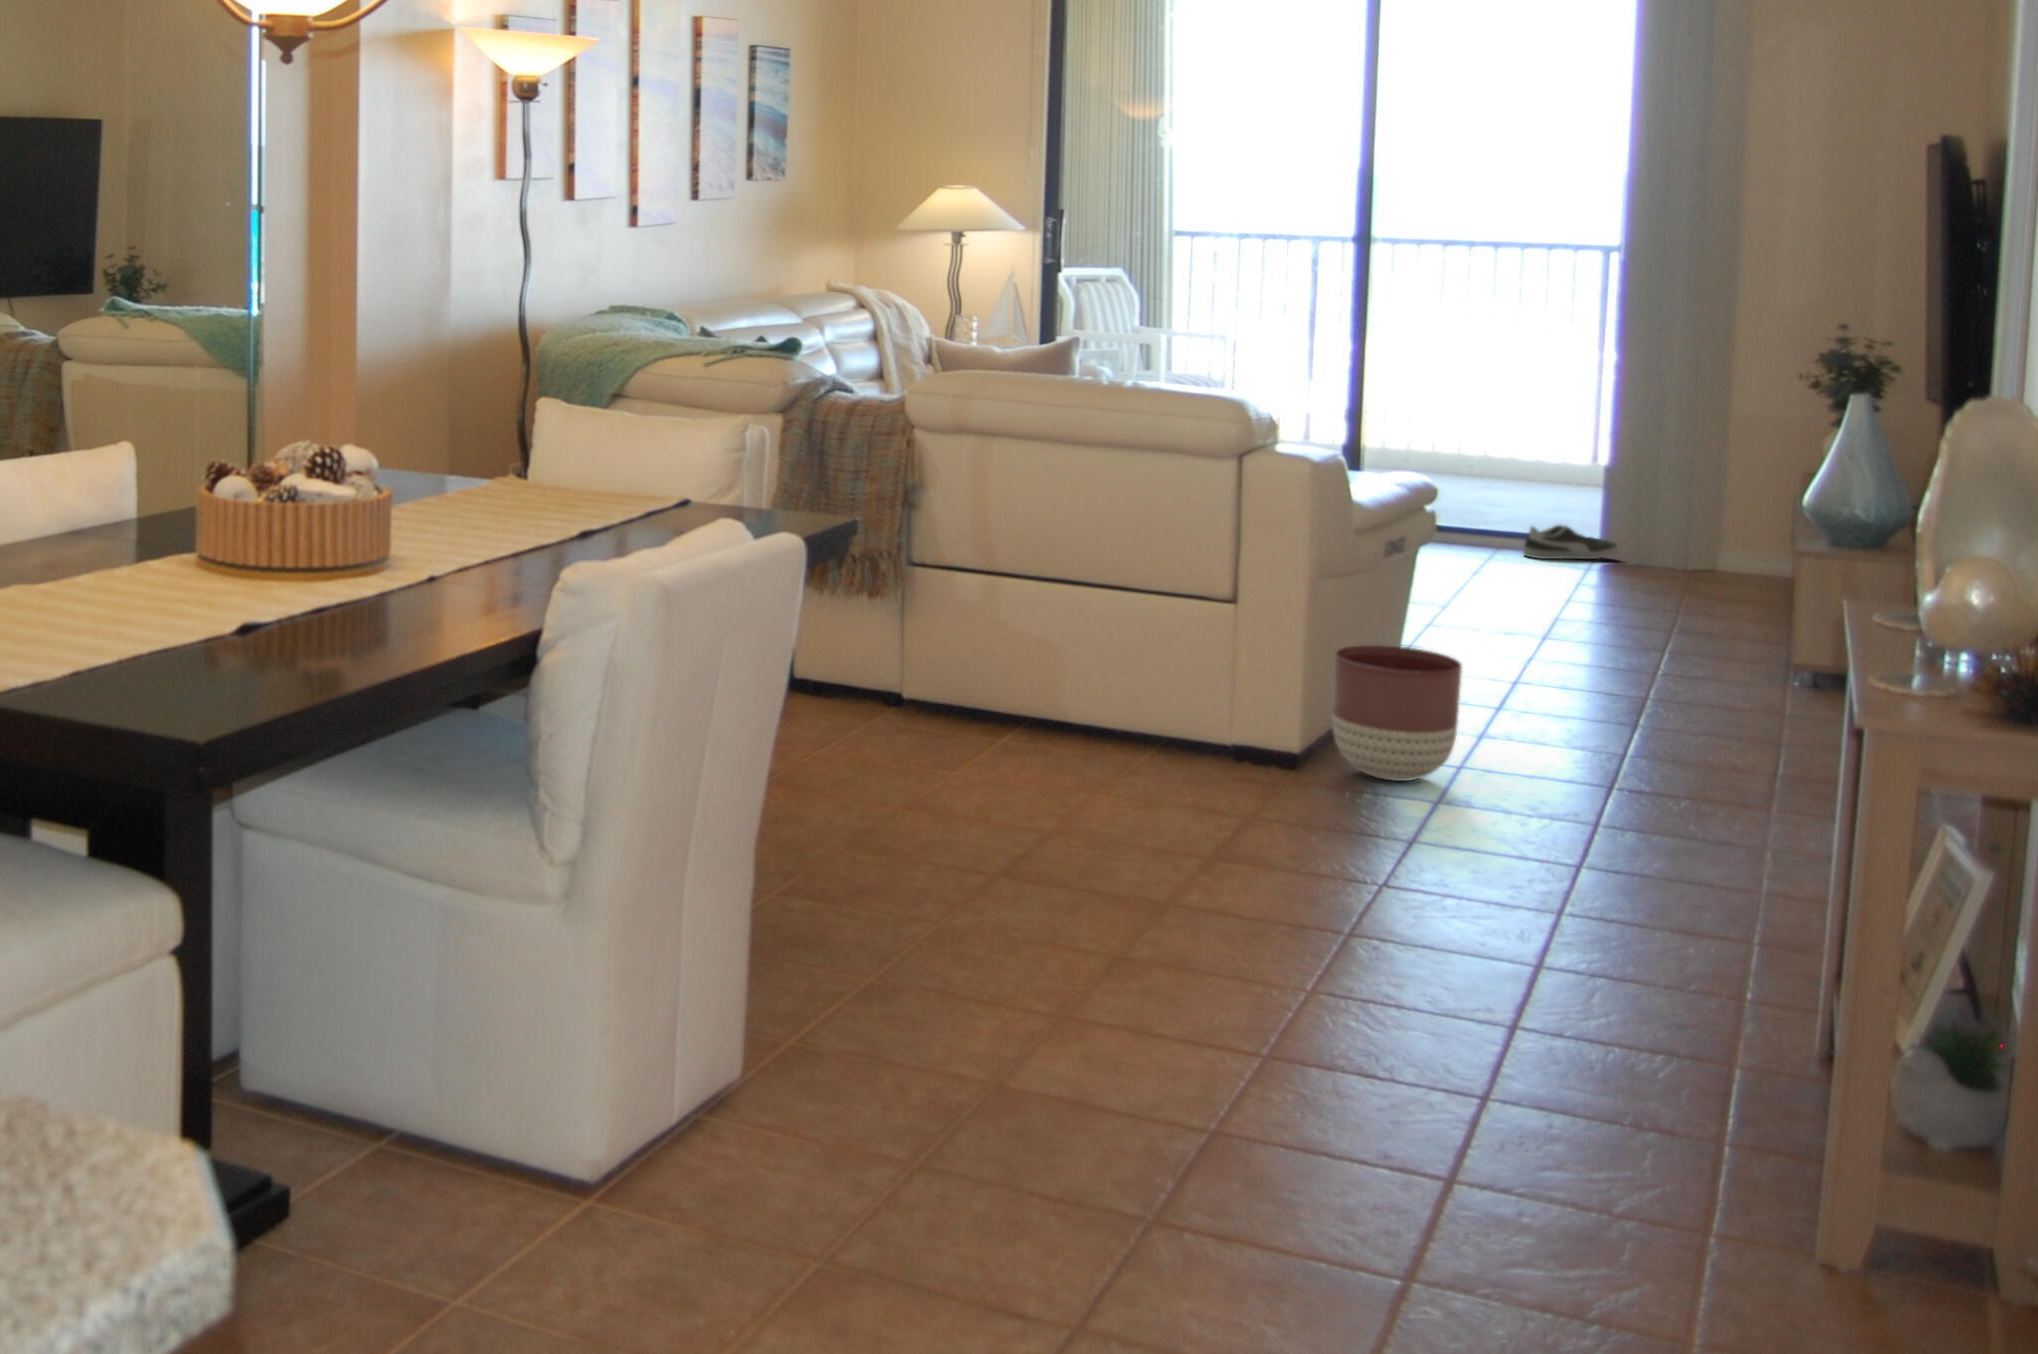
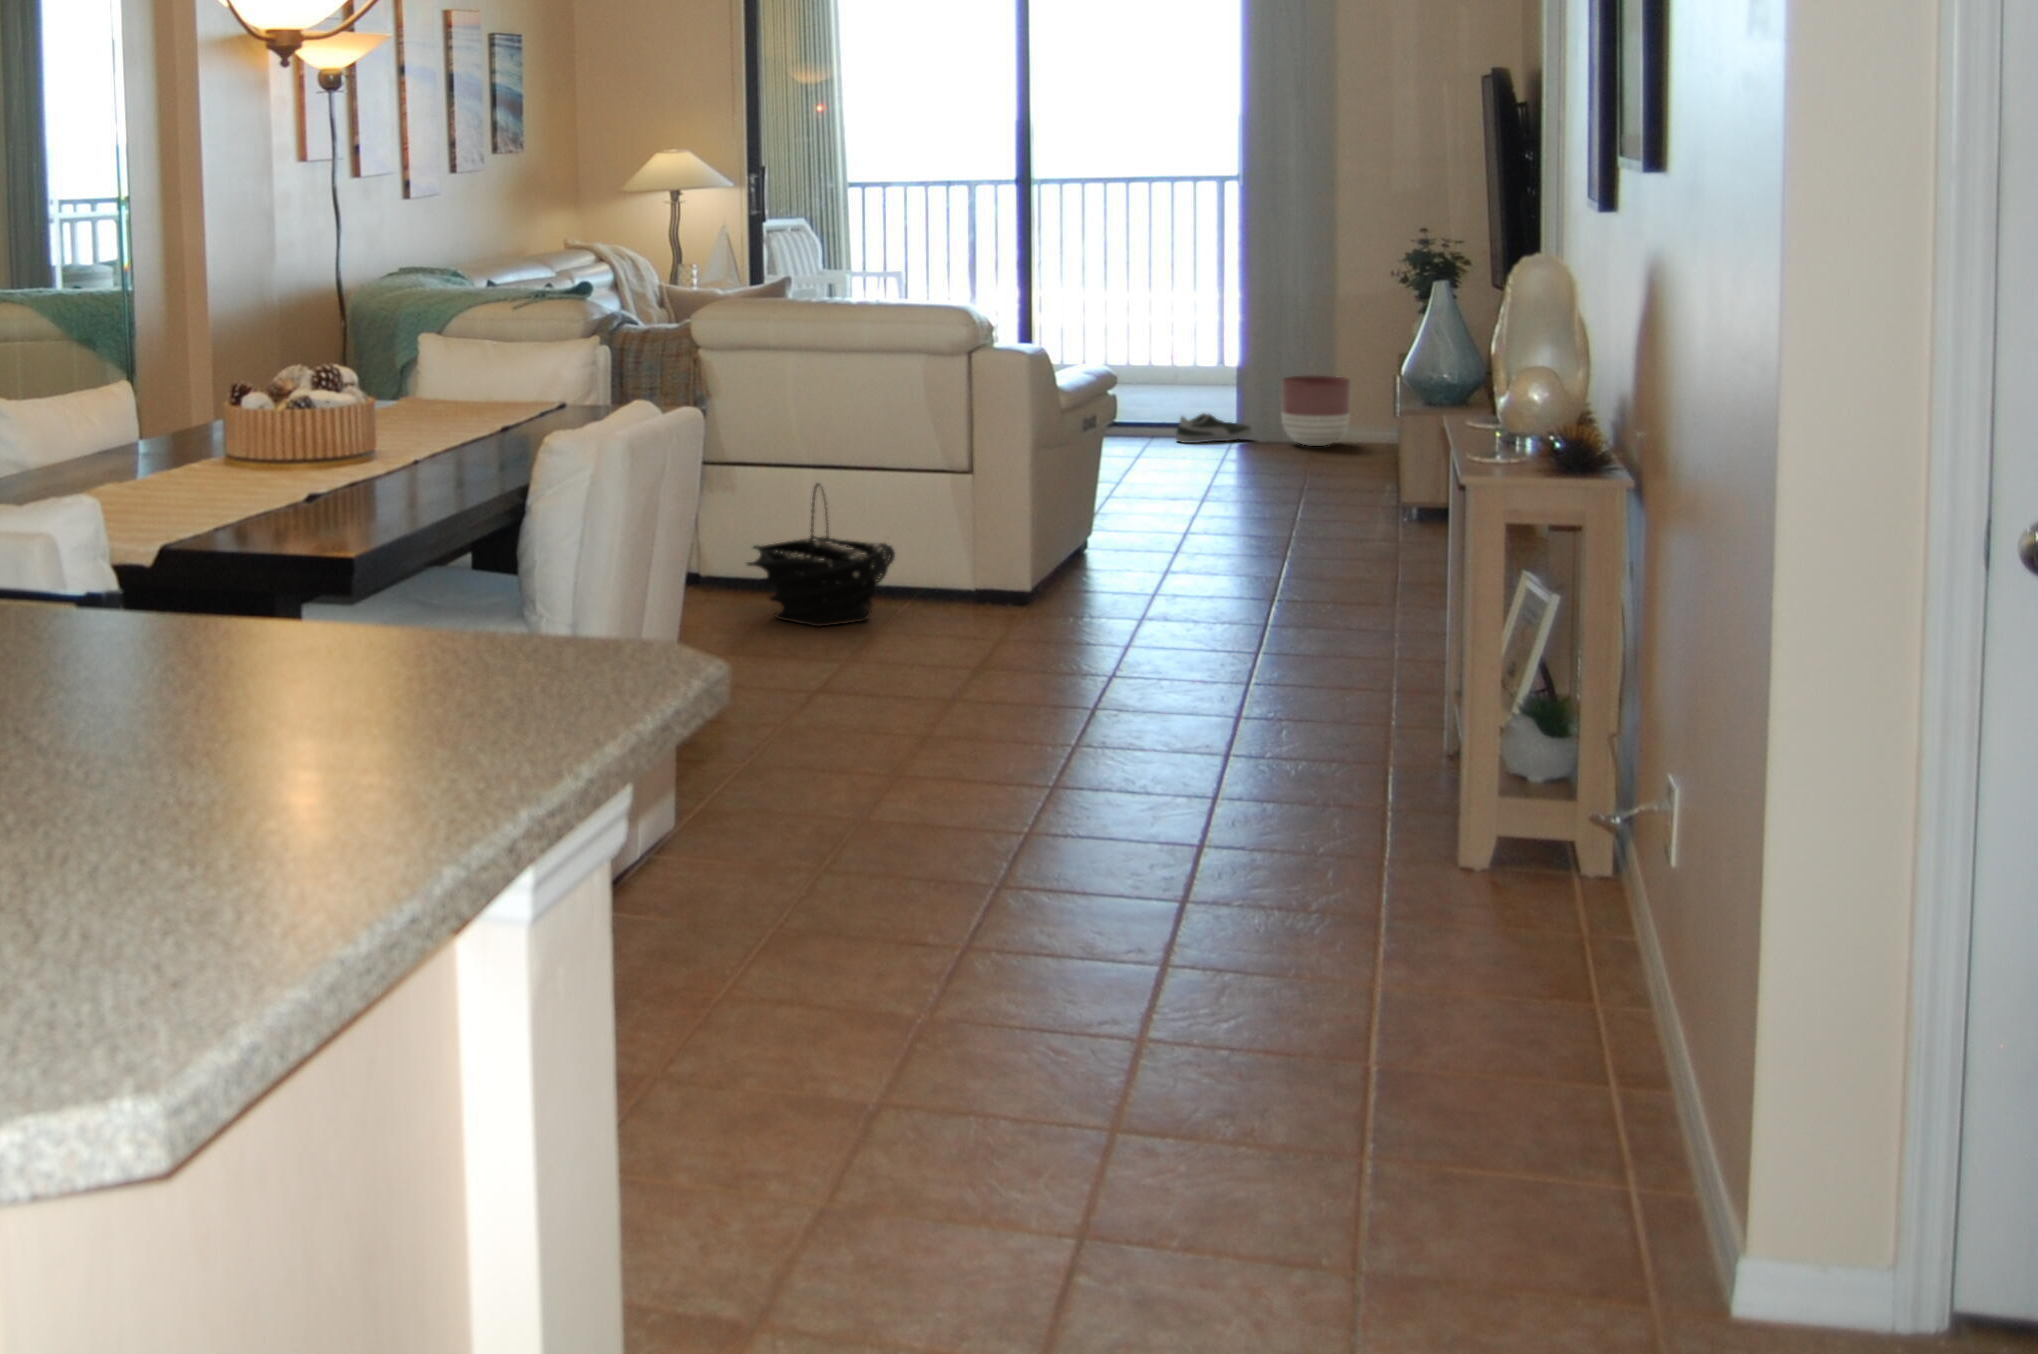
basket: none [941,600,1127,776] -> present [747,484,895,626]
planter: present [1332,645,1462,781] -> present [1281,376,1351,446]

